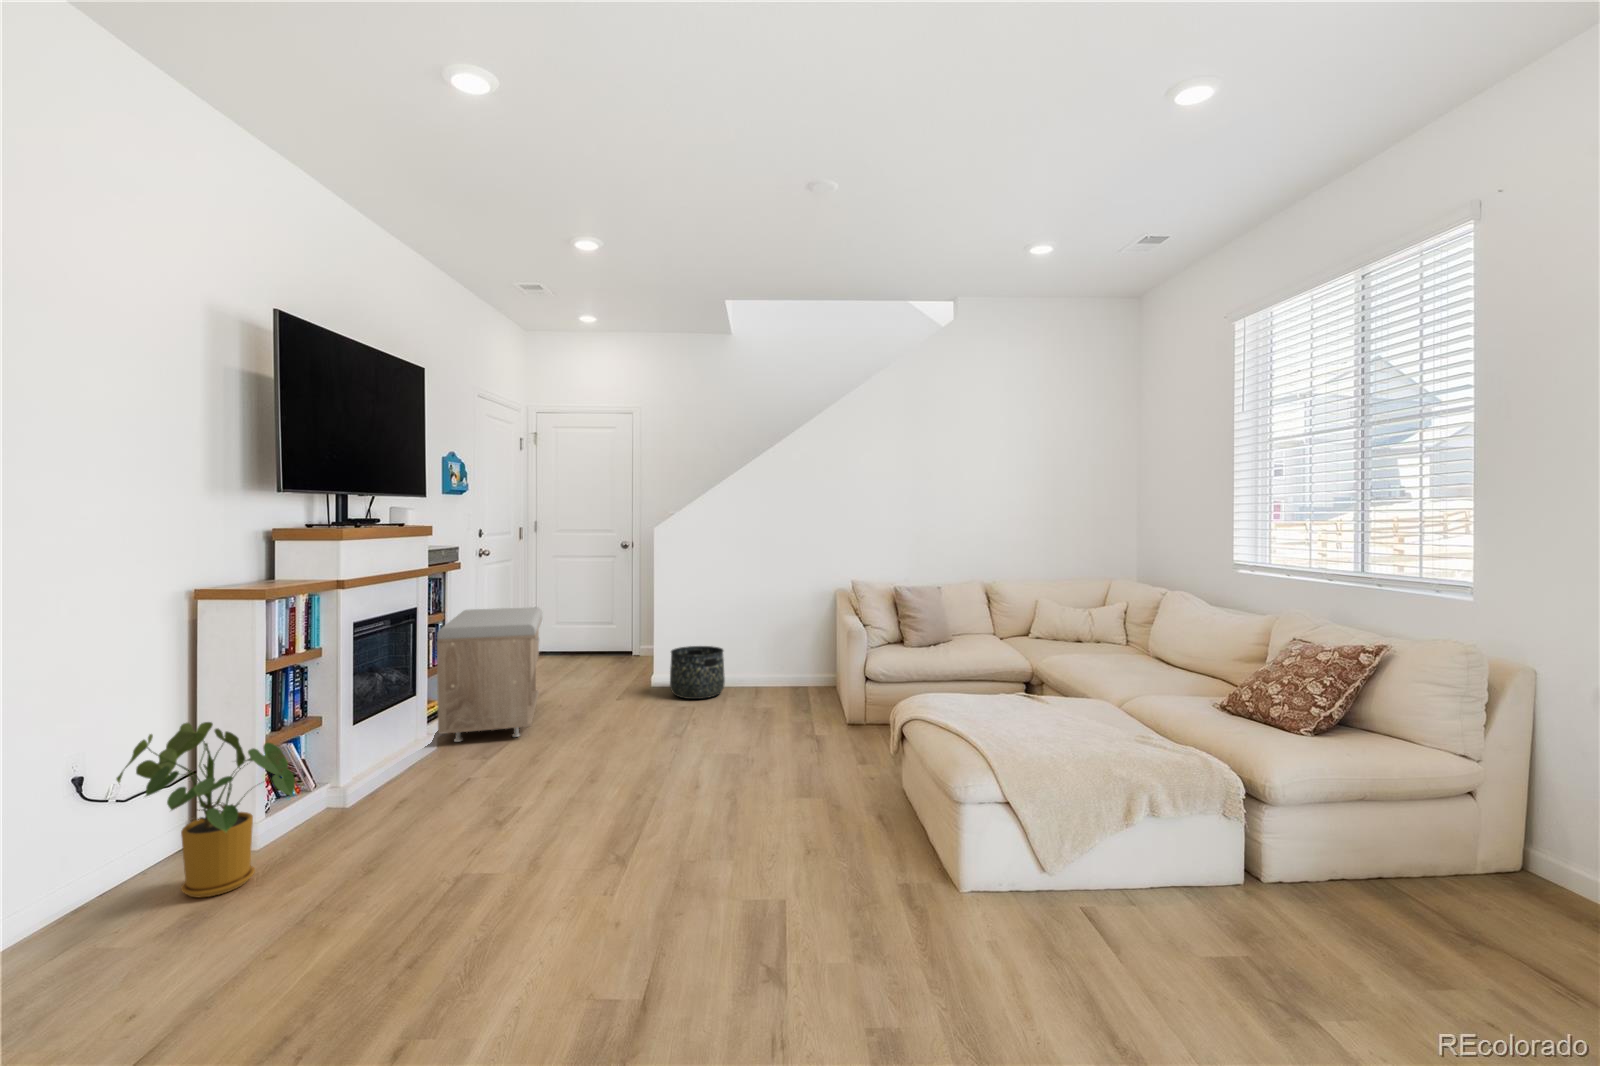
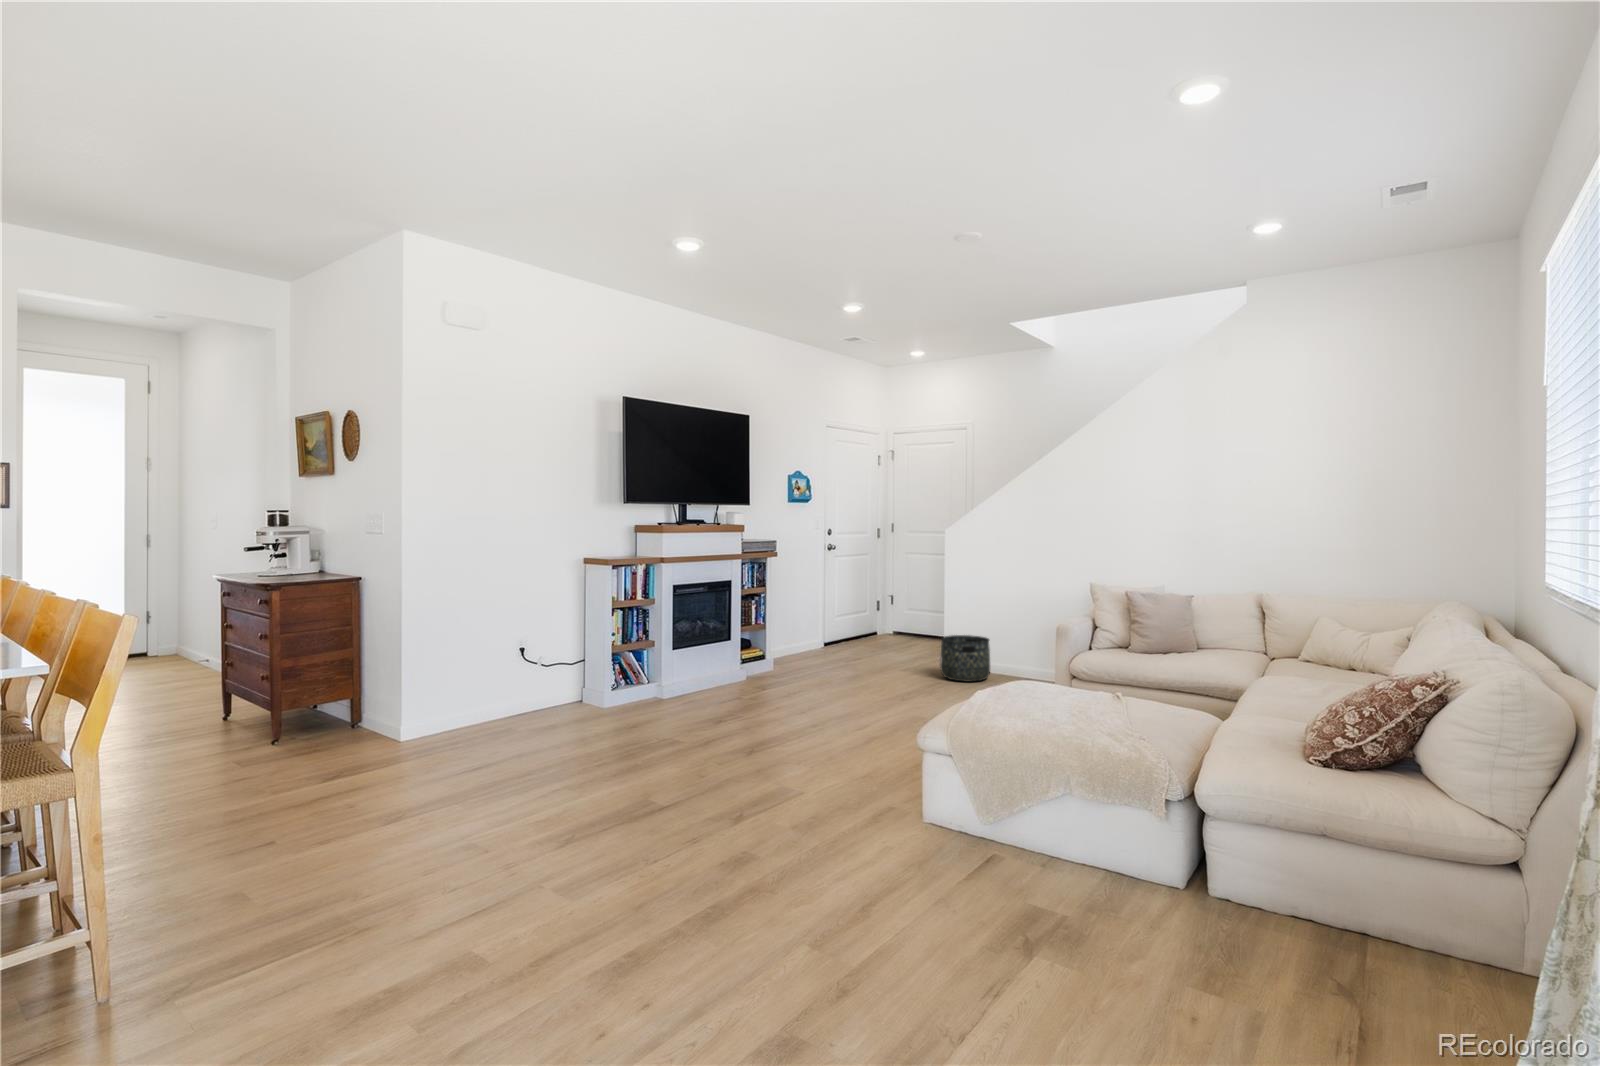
storage bench: present [437,607,542,742] -> none [747,589,846,682]
house plant: present [117,722,295,897] -> none [544,628,610,717]

